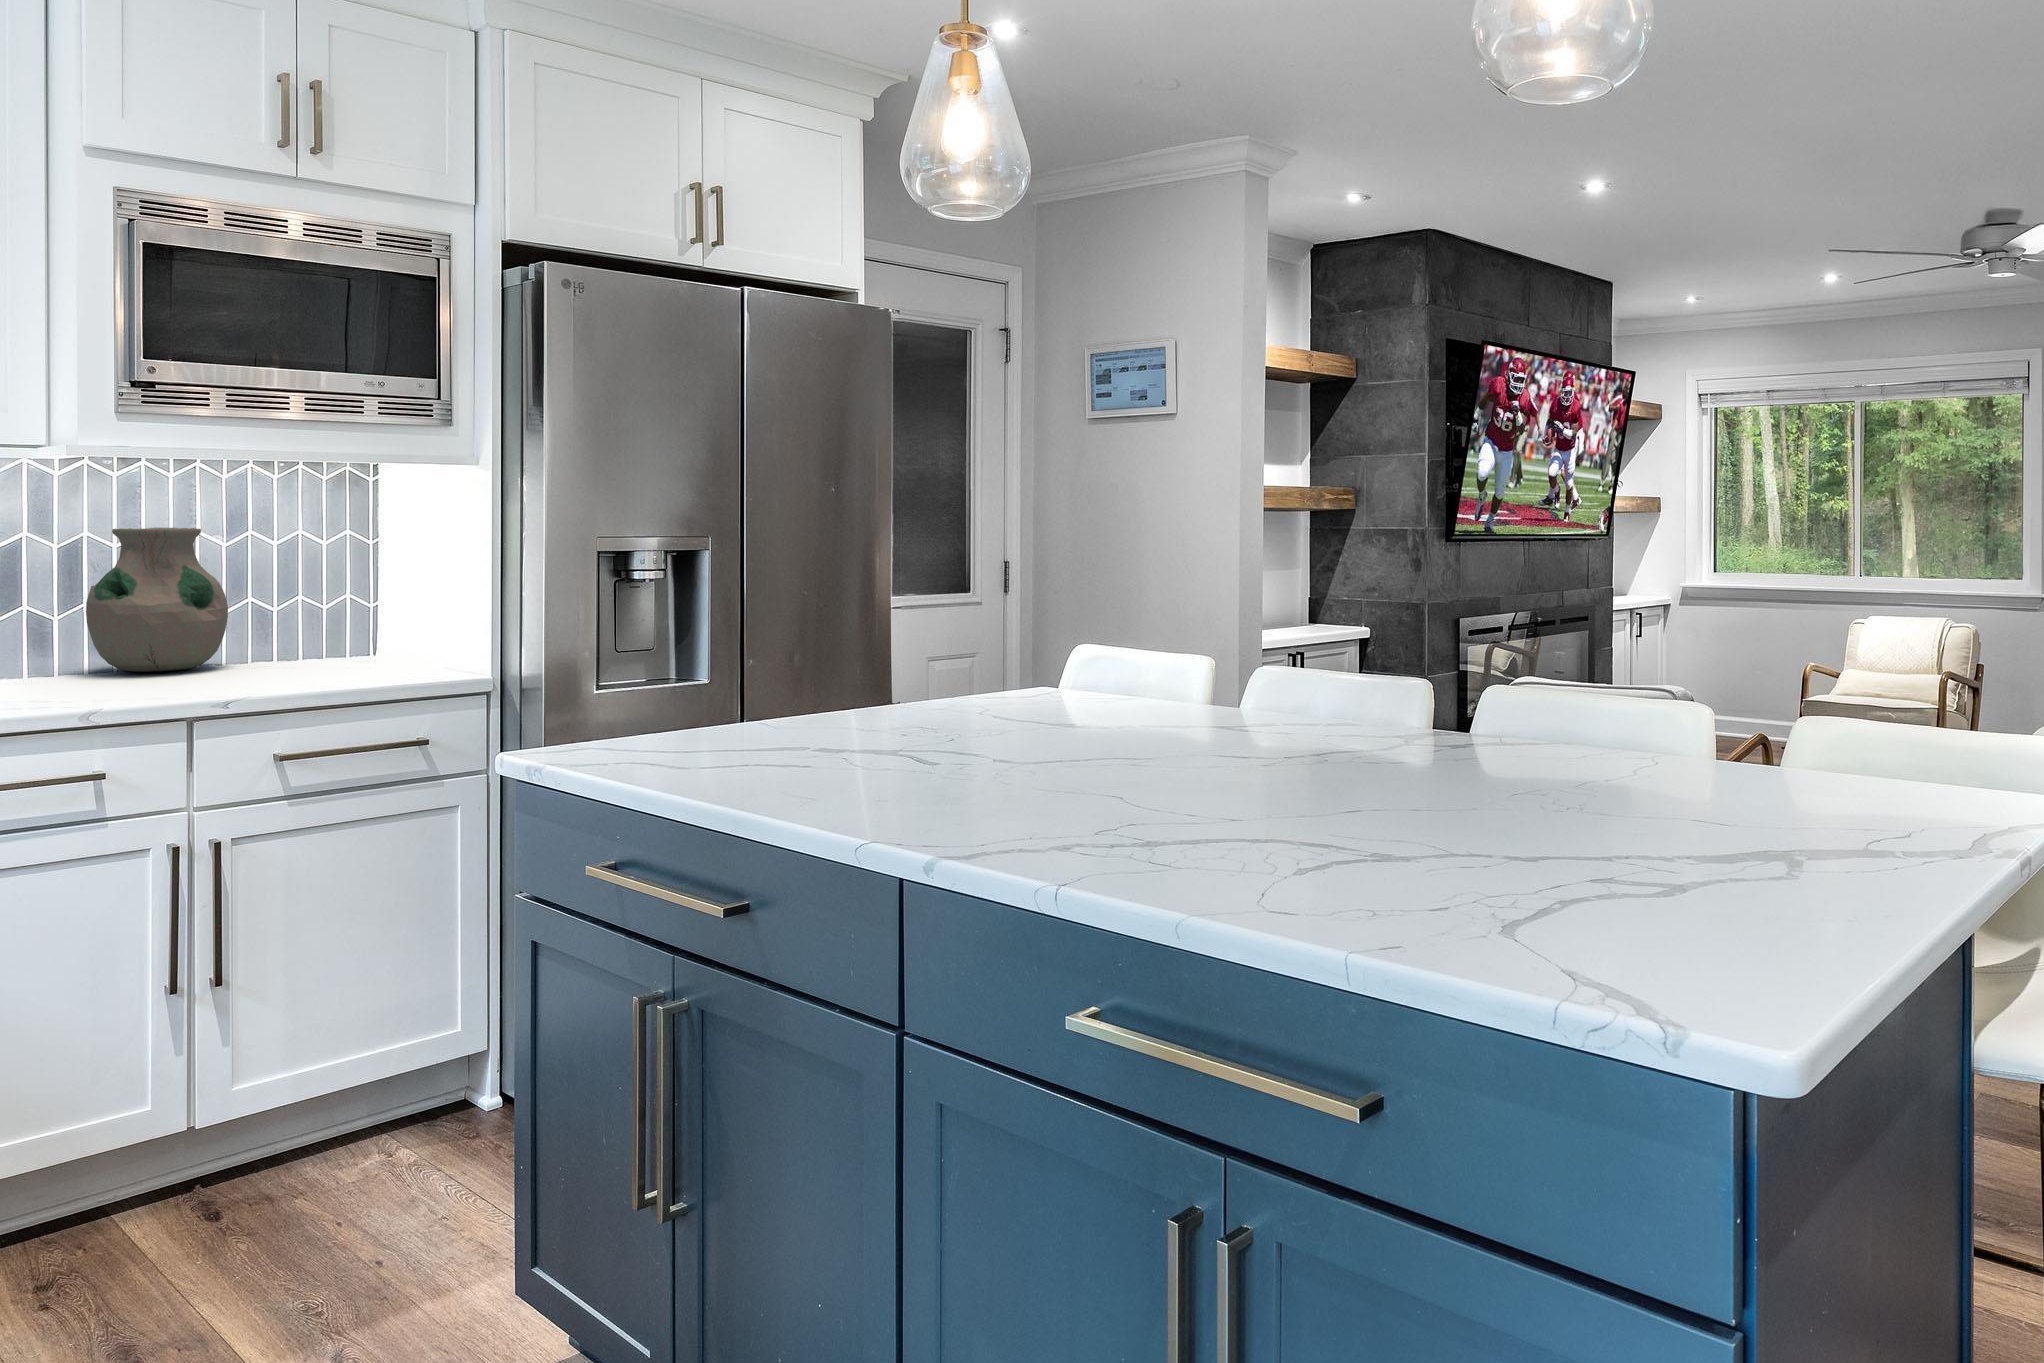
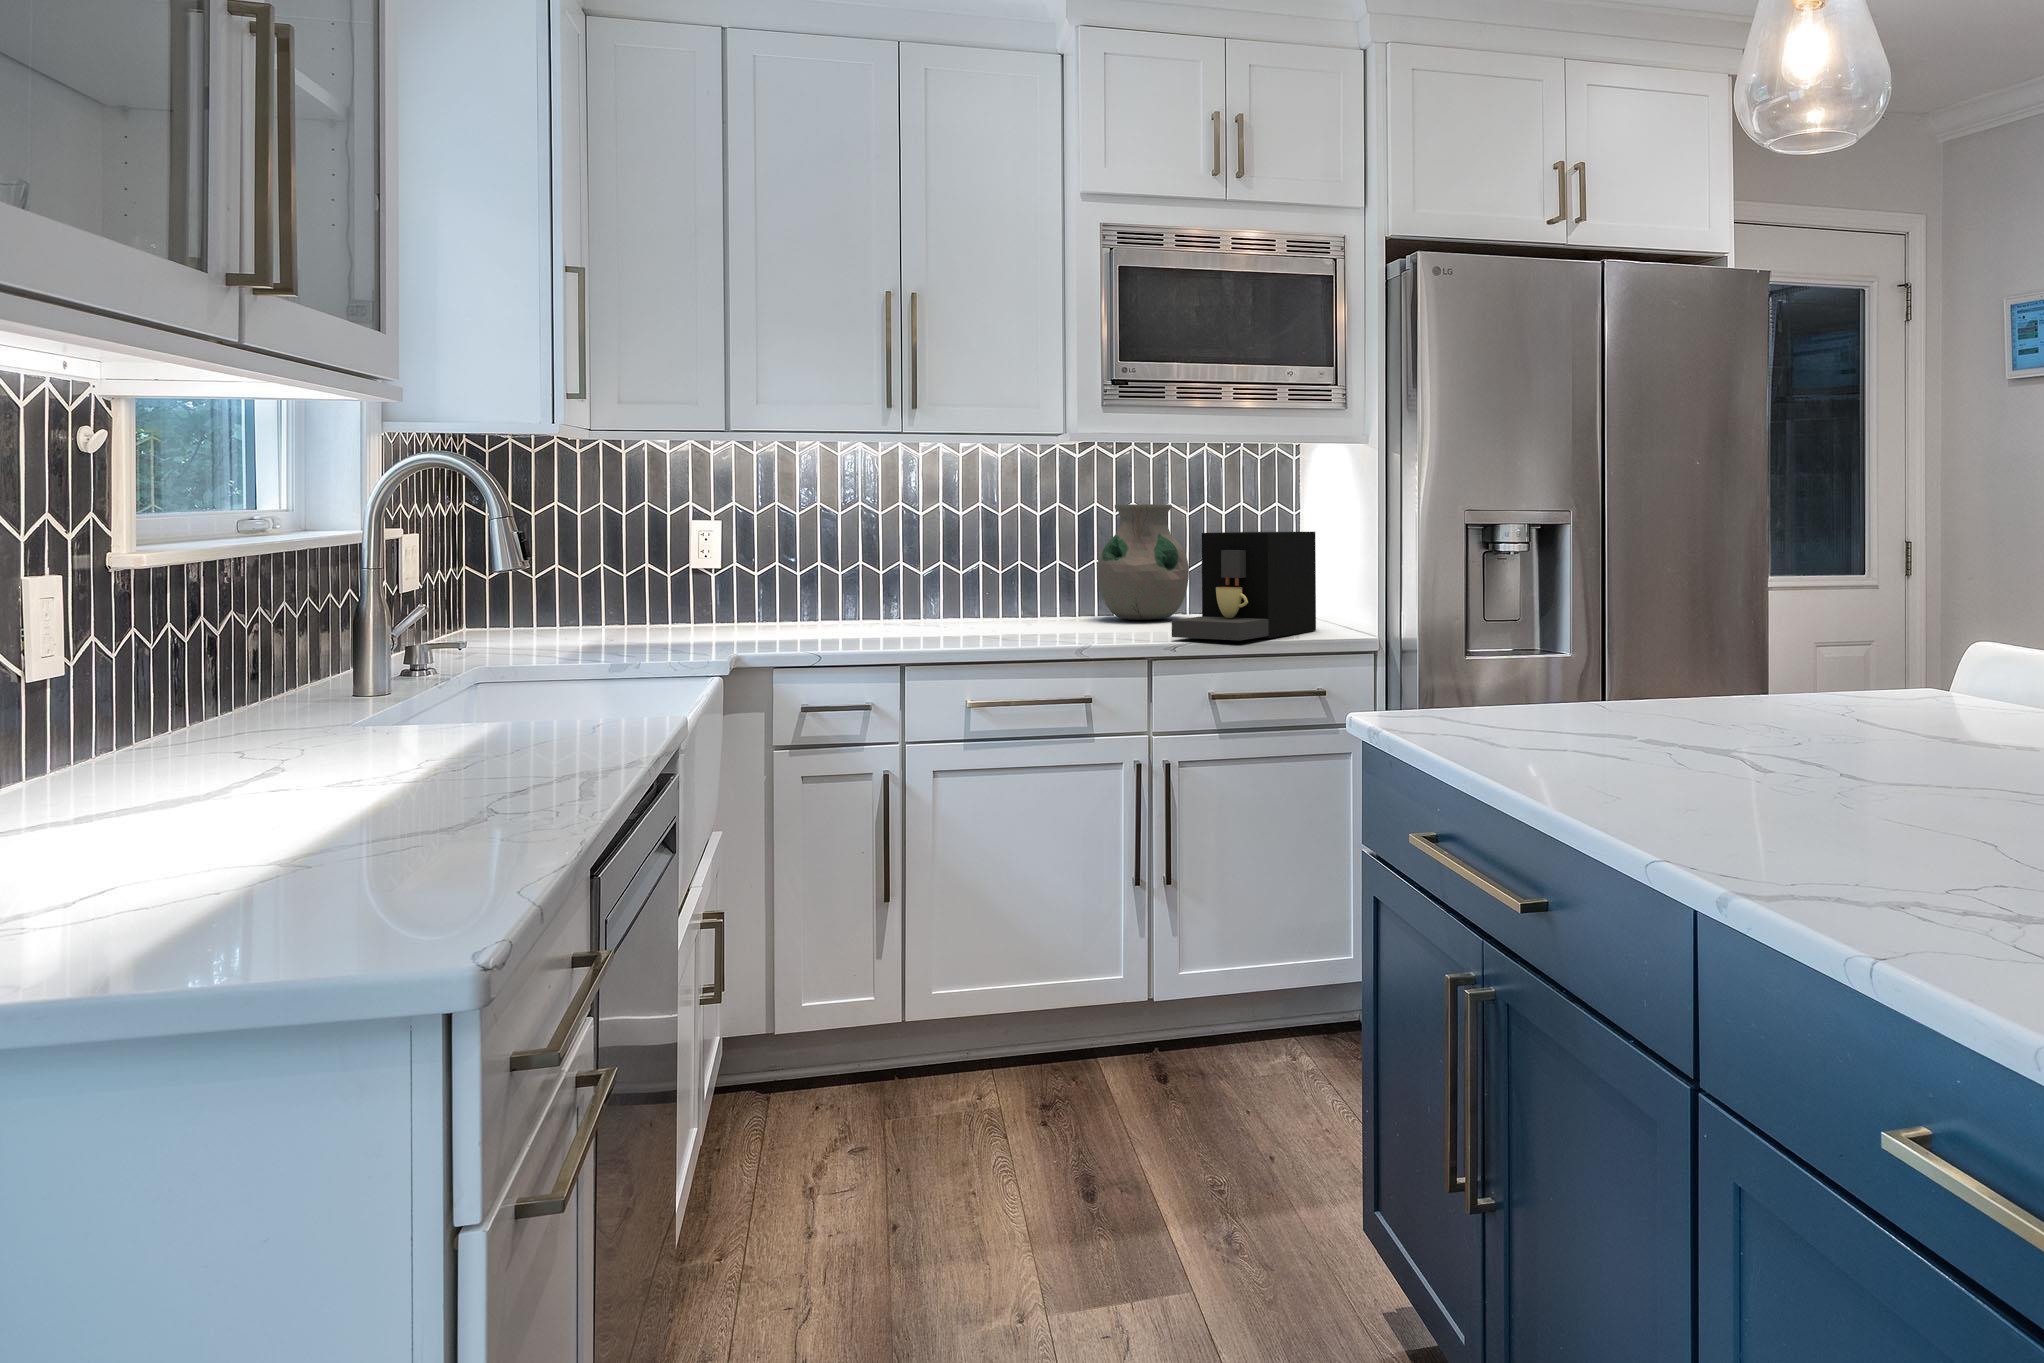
coffee maker: none [220,563,414,693] -> present [1172,532,1316,640]

